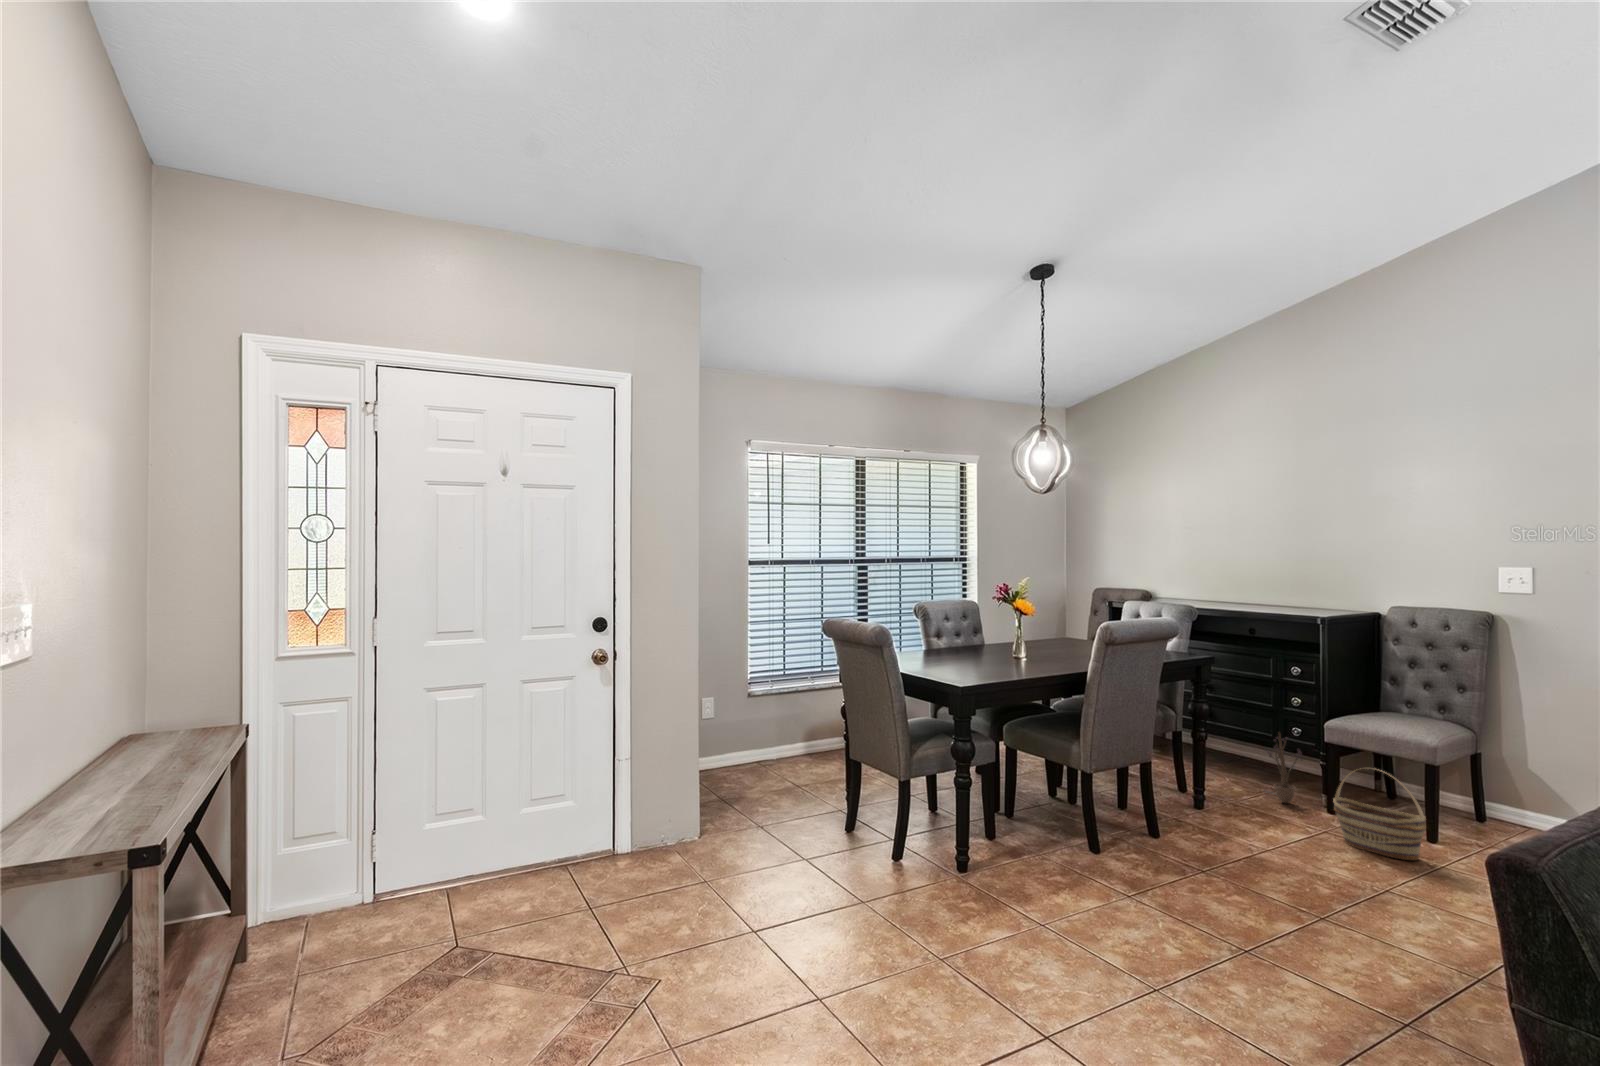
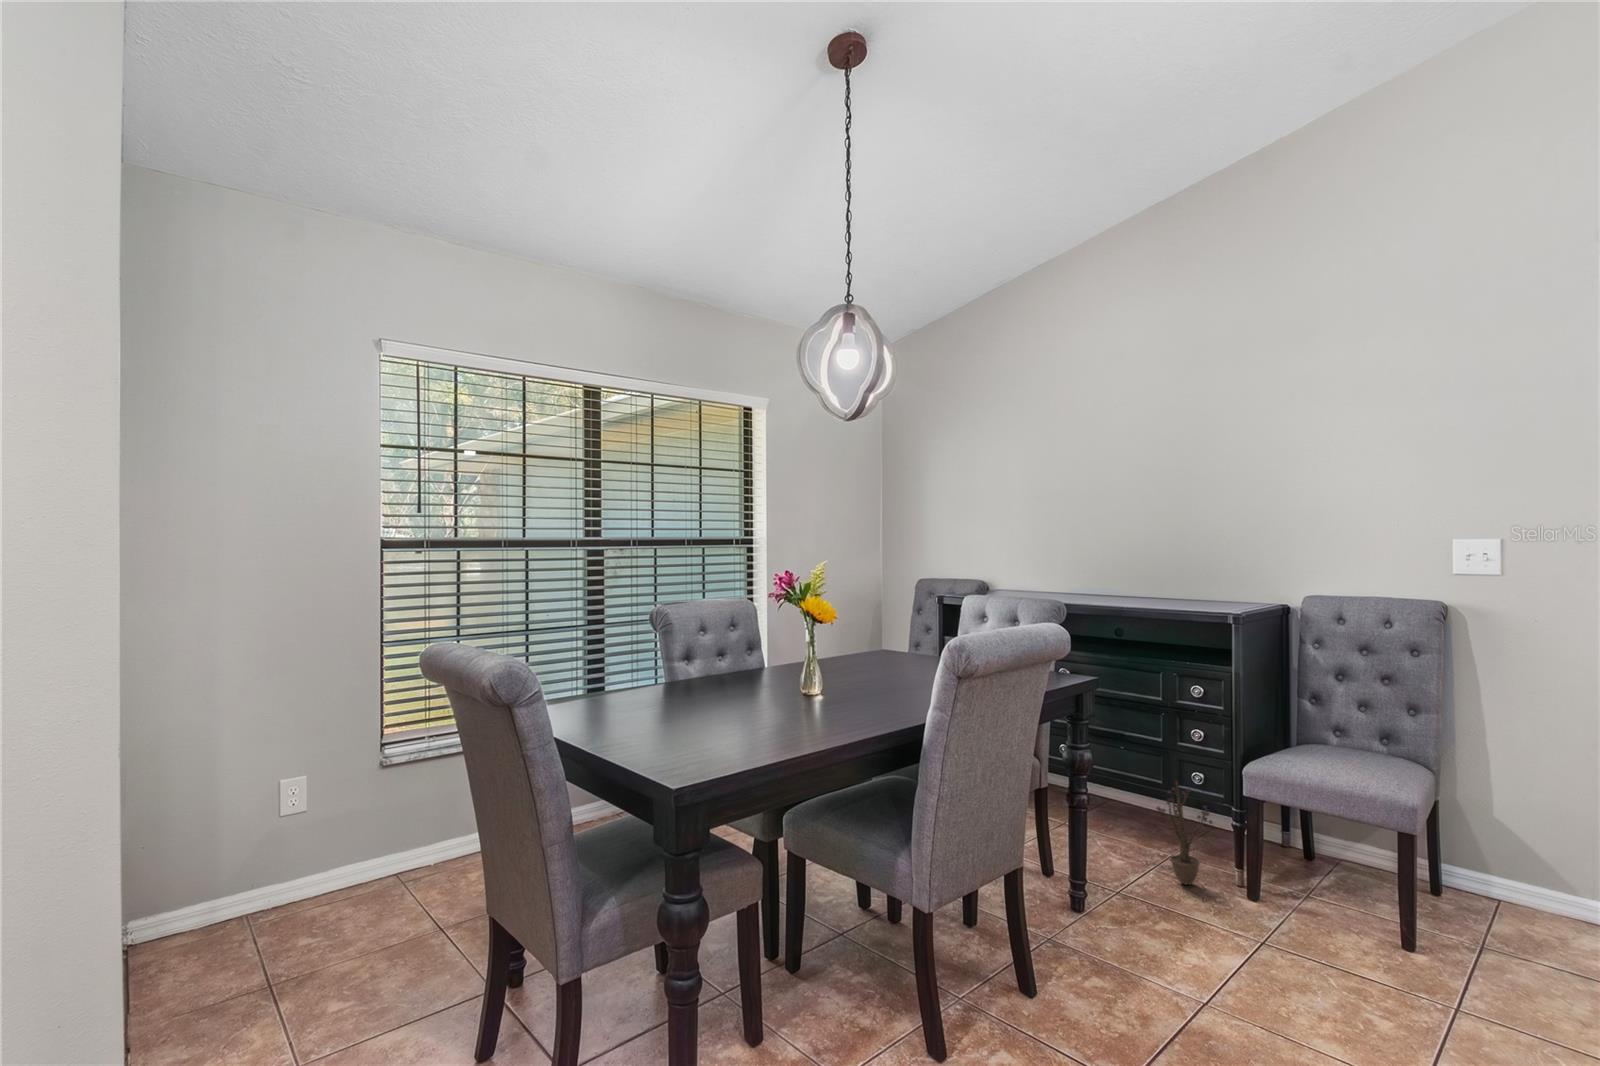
basket: present [1334,770,1426,860] -> none [1282,850,1437,1004]

